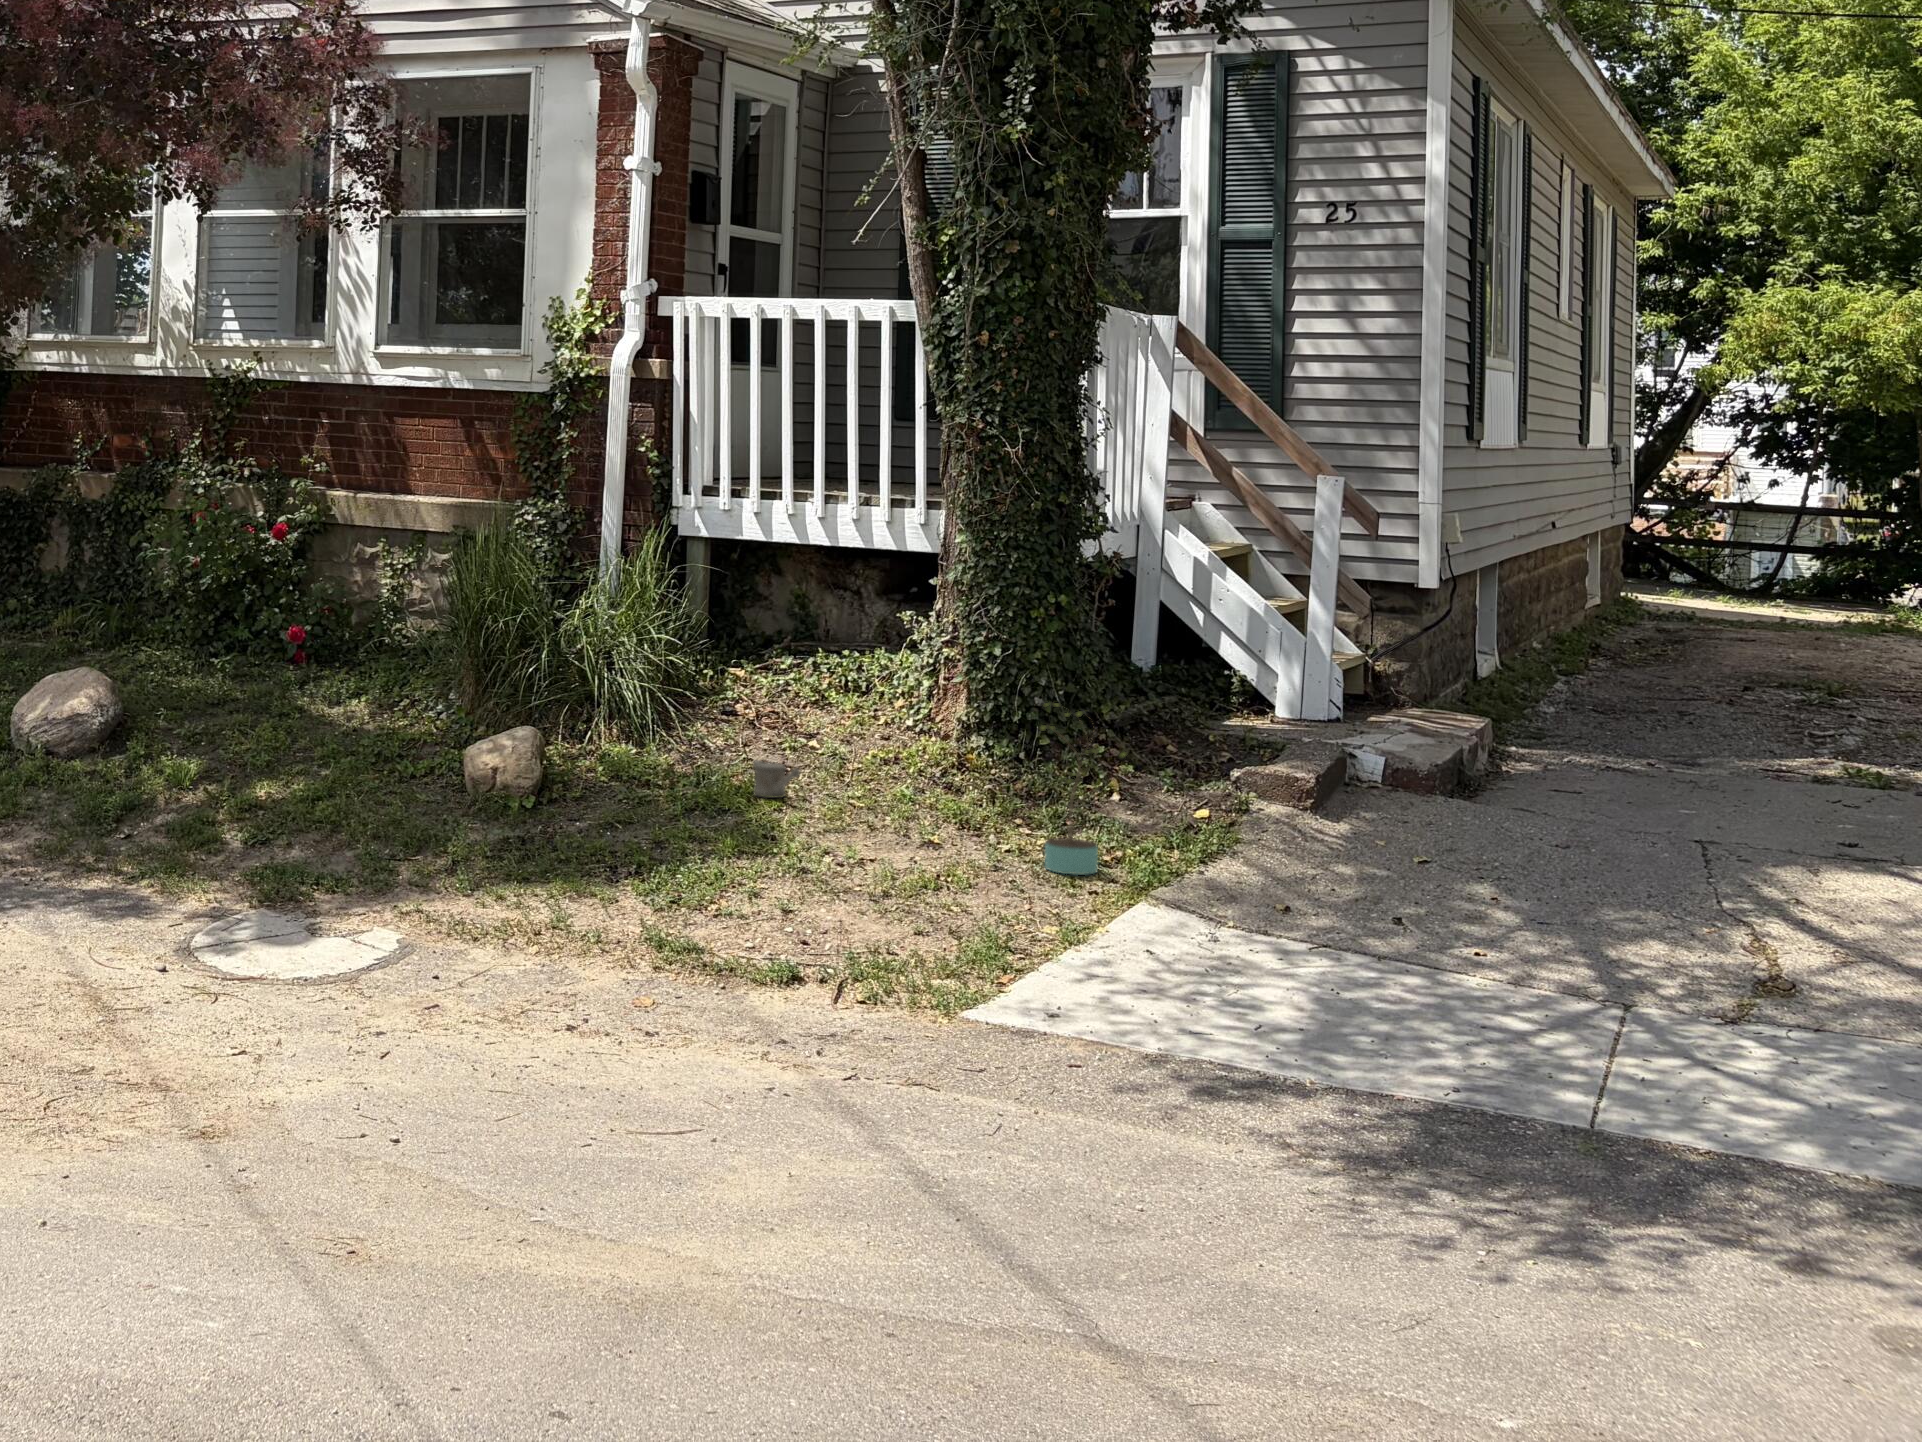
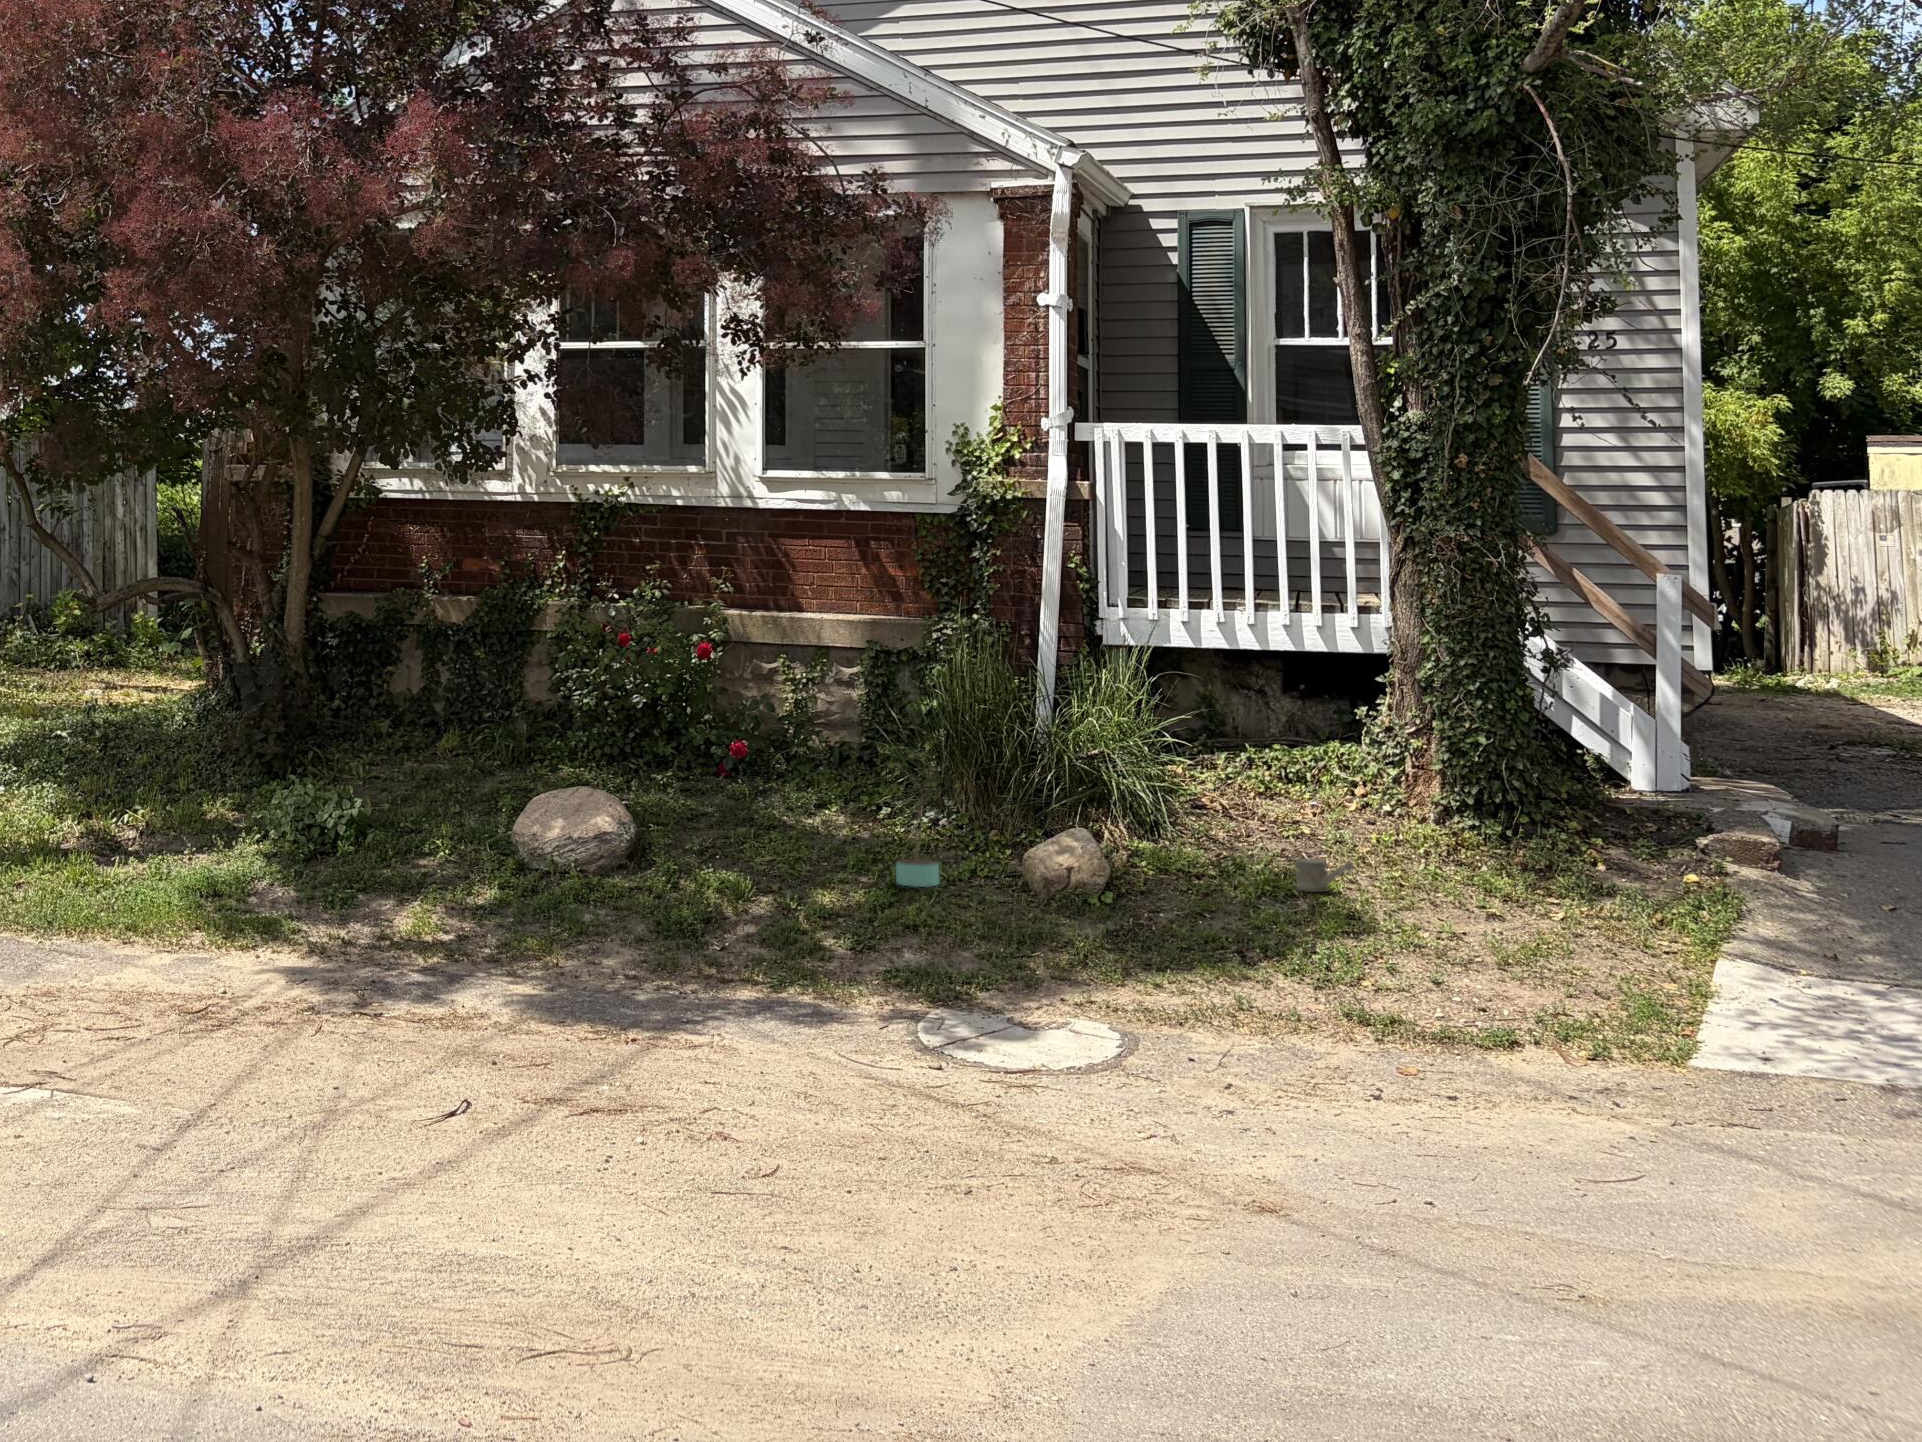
potted plant: present [1038,702,1129,875] -> present [888,746,962,887]

